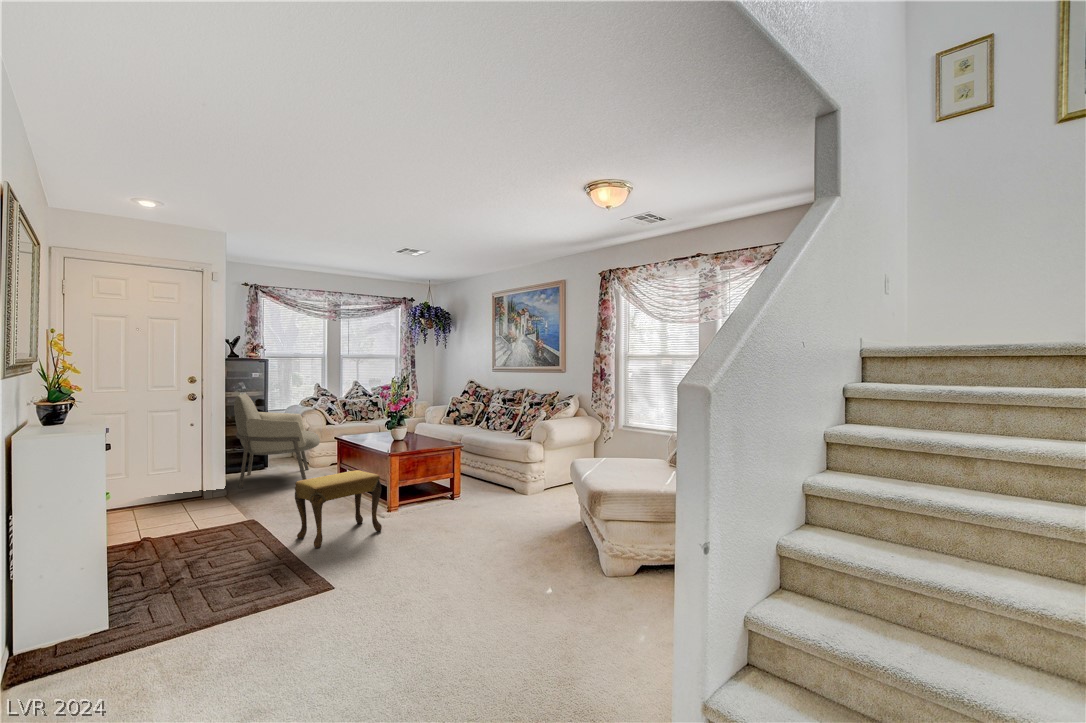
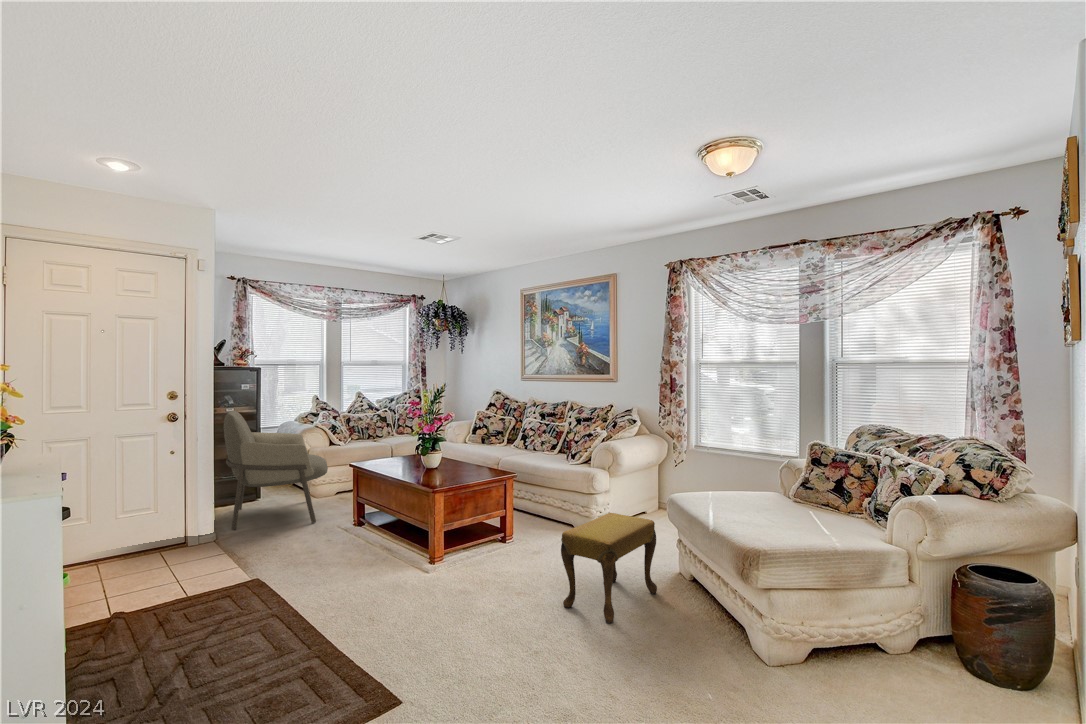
footstool: present [295,470,382,548] -> present [561,513,657,623]

